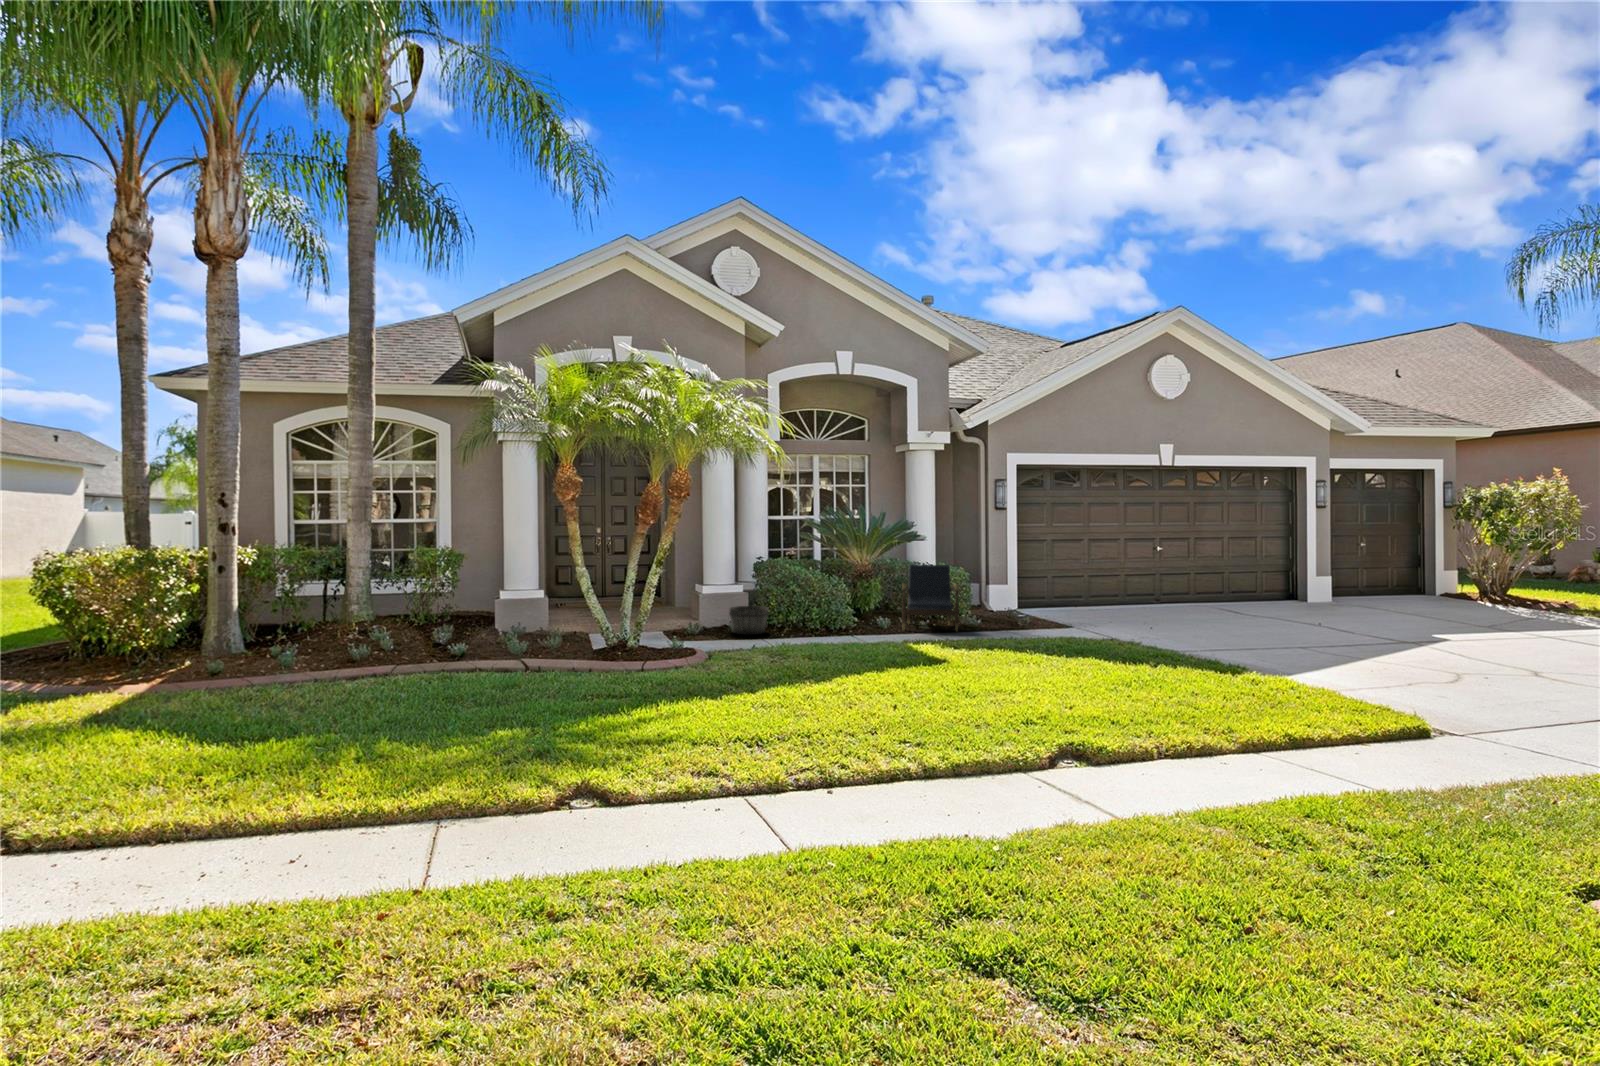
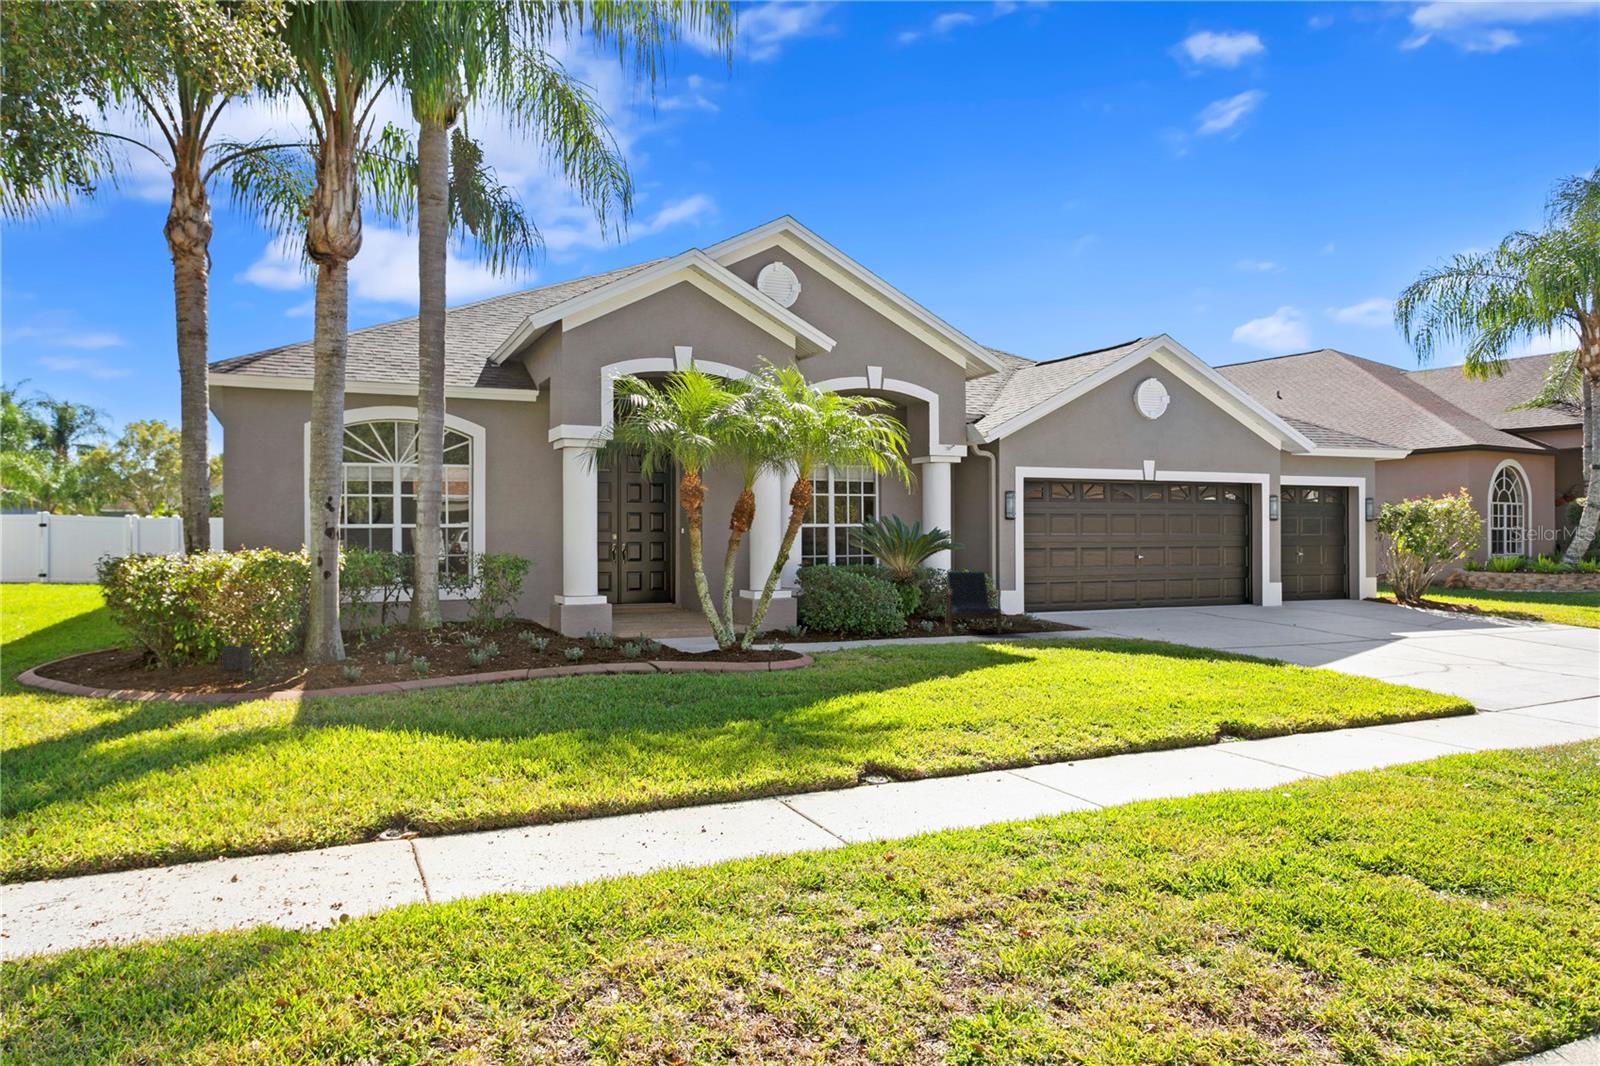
wooden bucket: present [729,605,768,634] -> none [791,604,830,638]
planter: none [100,636,141,674] -> present [218,644,255,683]

